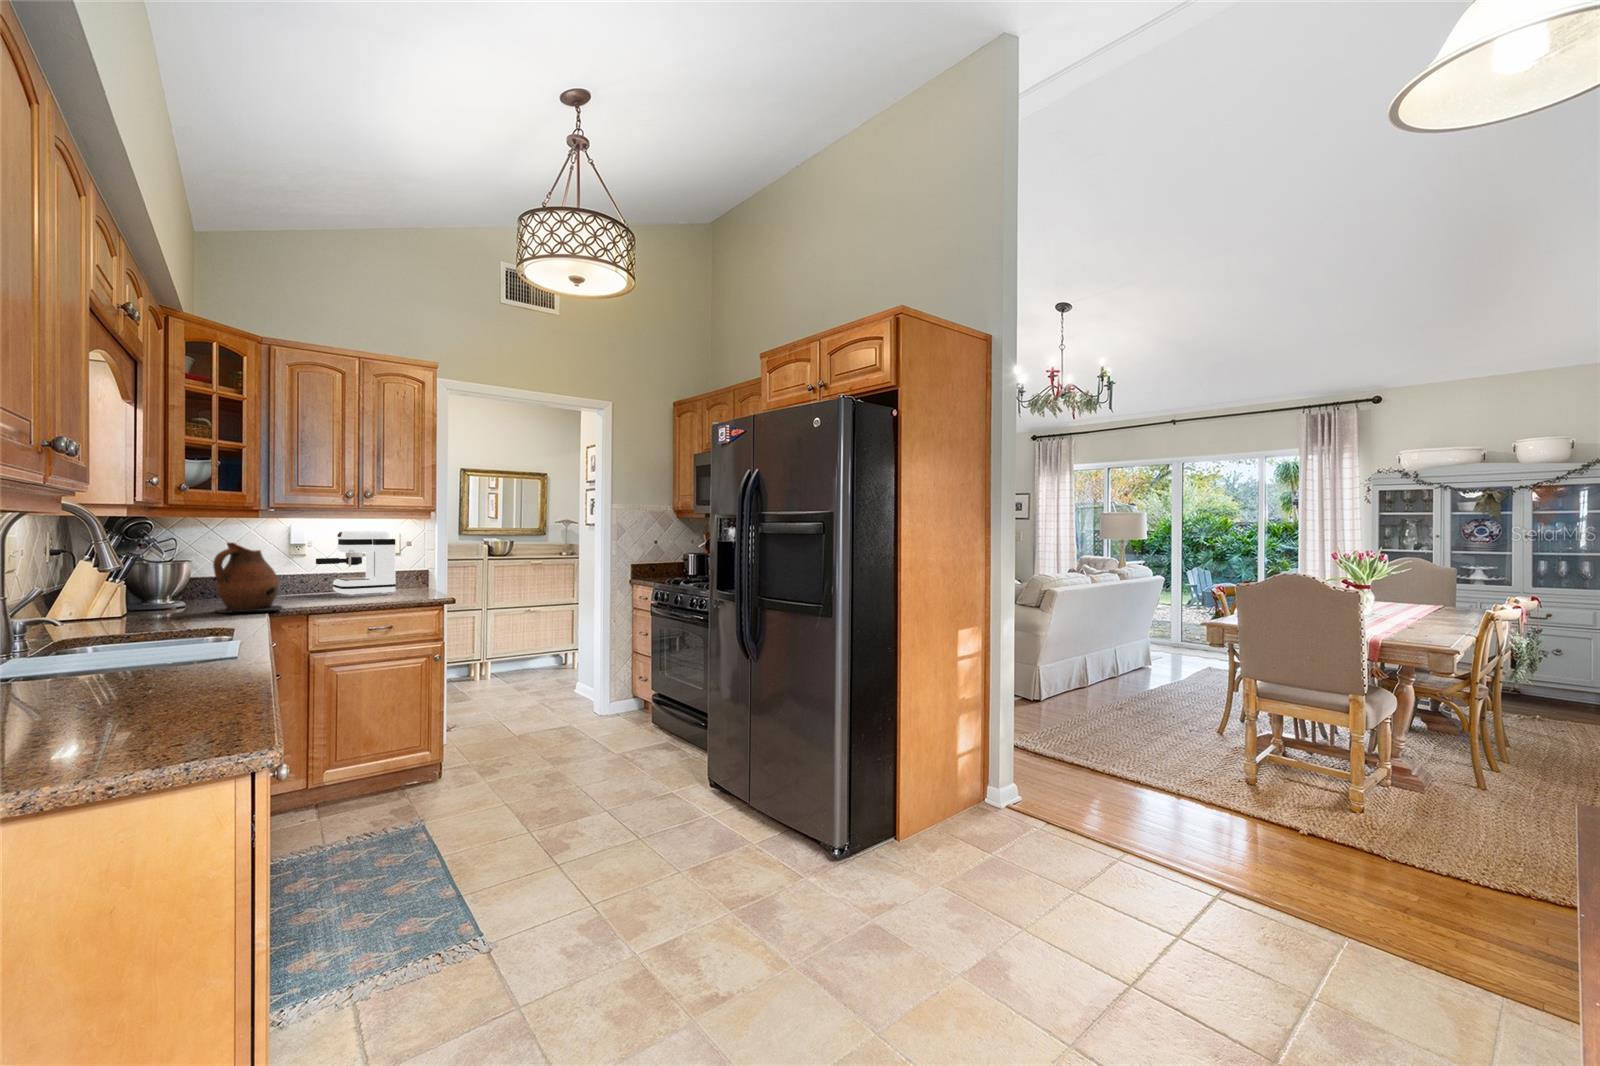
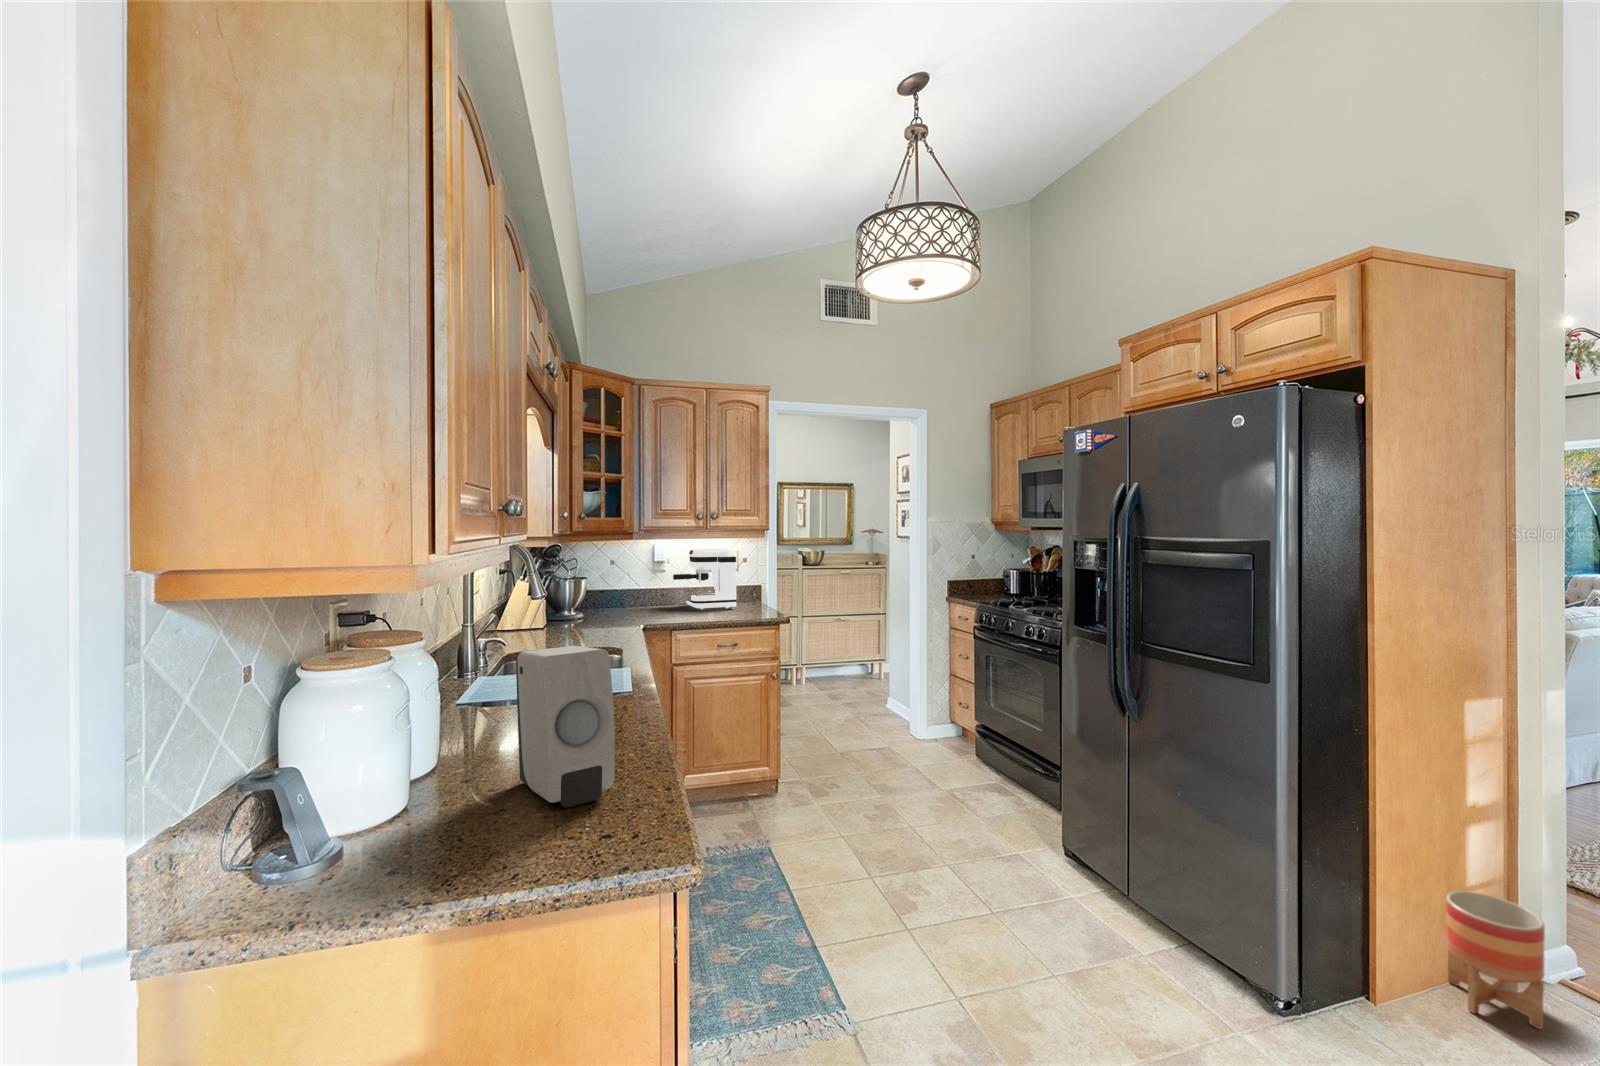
ceramic pitcher: present [213,543,282,613] -> none [602,565,654,629]
soap dispenser: none [69,585,193,735] -> present [516,646,615,807]
planter: none [947,760,996,842] -> present [1446,891,1545,1029]

